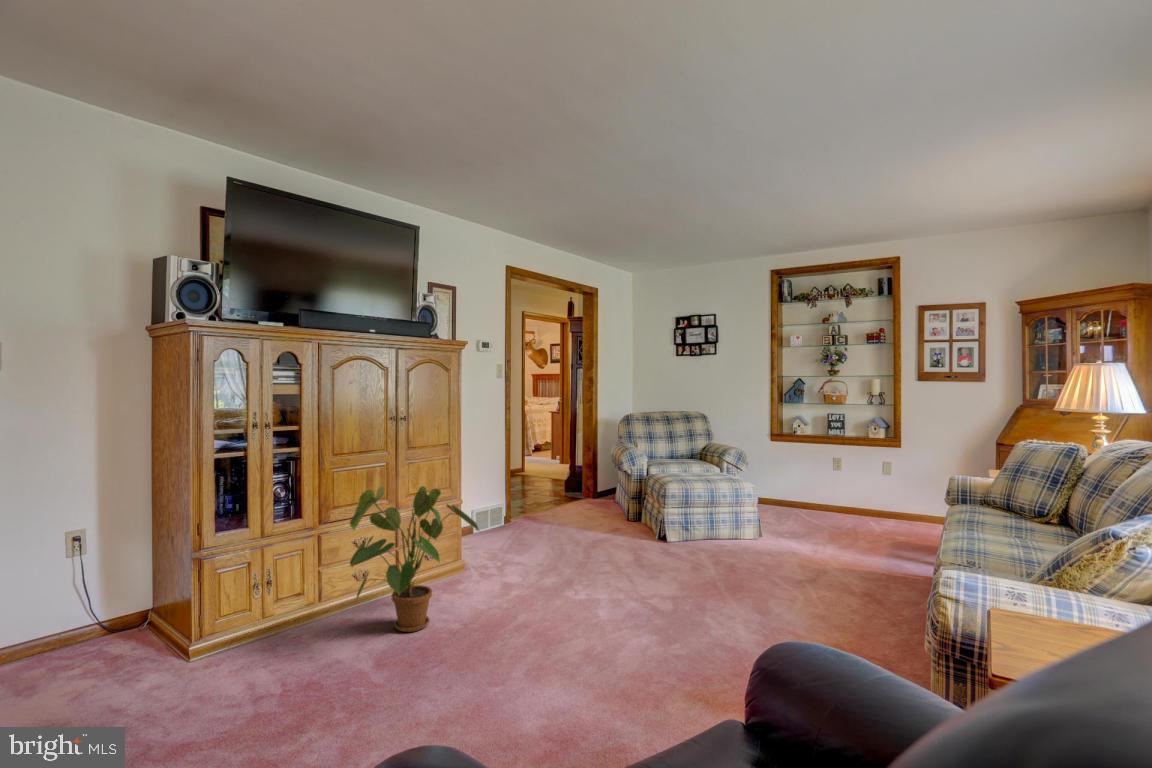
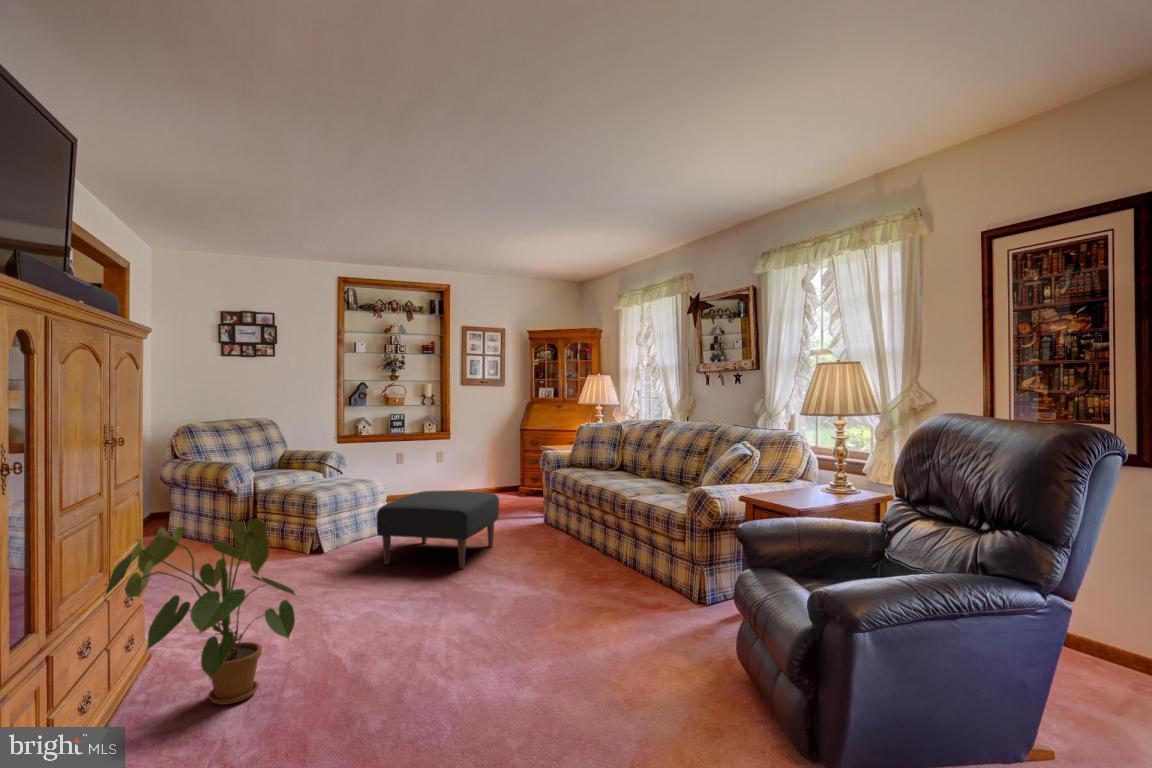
ottoman: none [680,502,835,600] -> present [376,491,499,569]

